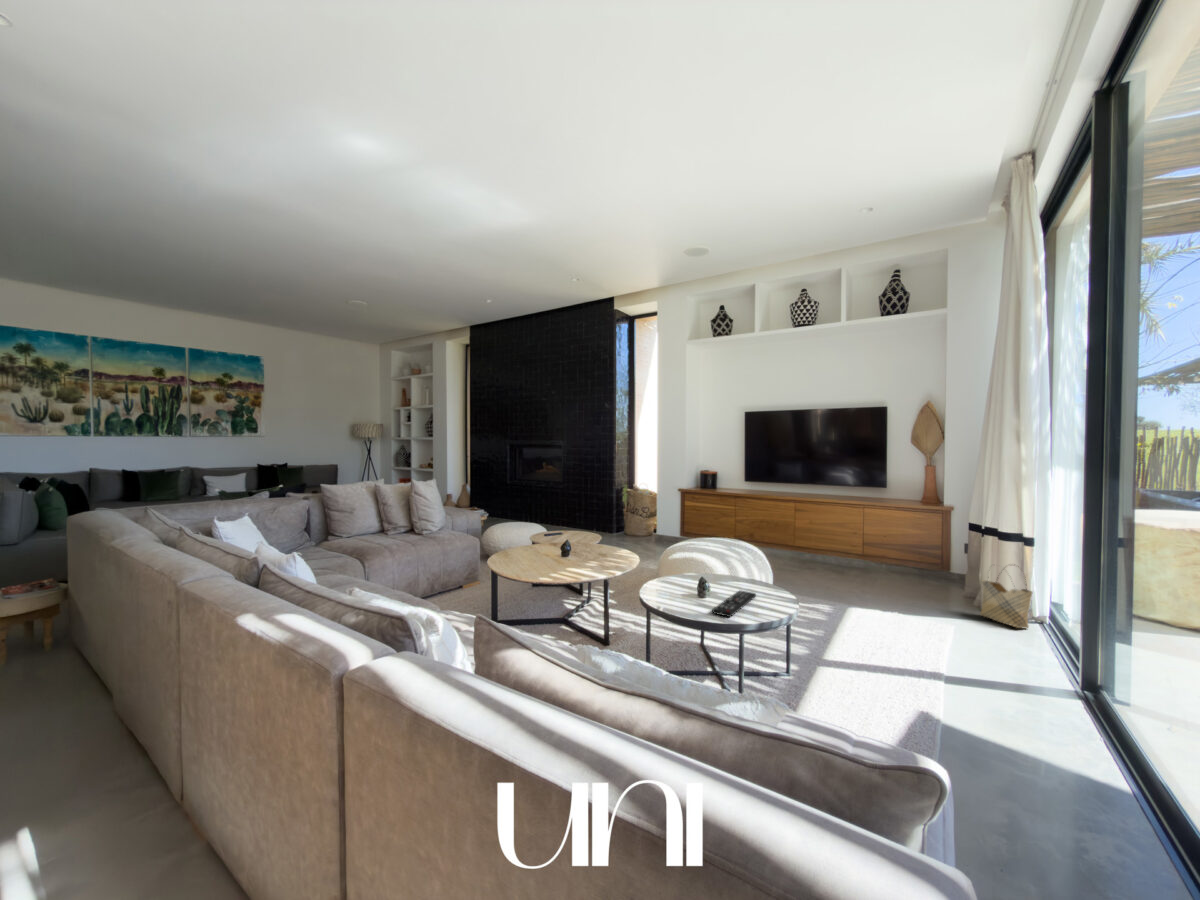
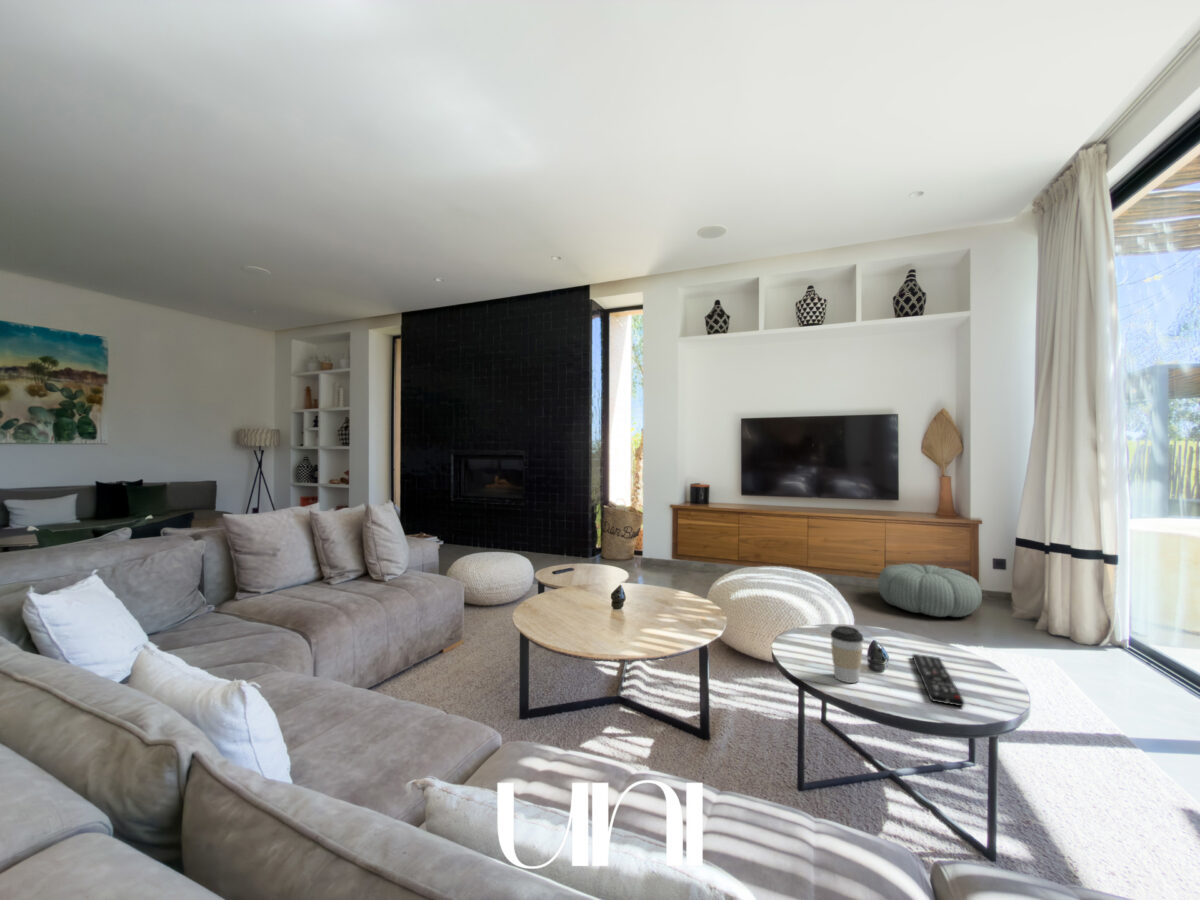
pouf: none [840,543,932,590] -> present [878,564,982,617]
coffee cup: none [662,564,683,602] -> present [831,626,863,683]
woven basket: present [980,577,1032,628] -> none [1064,587,1131,660]

